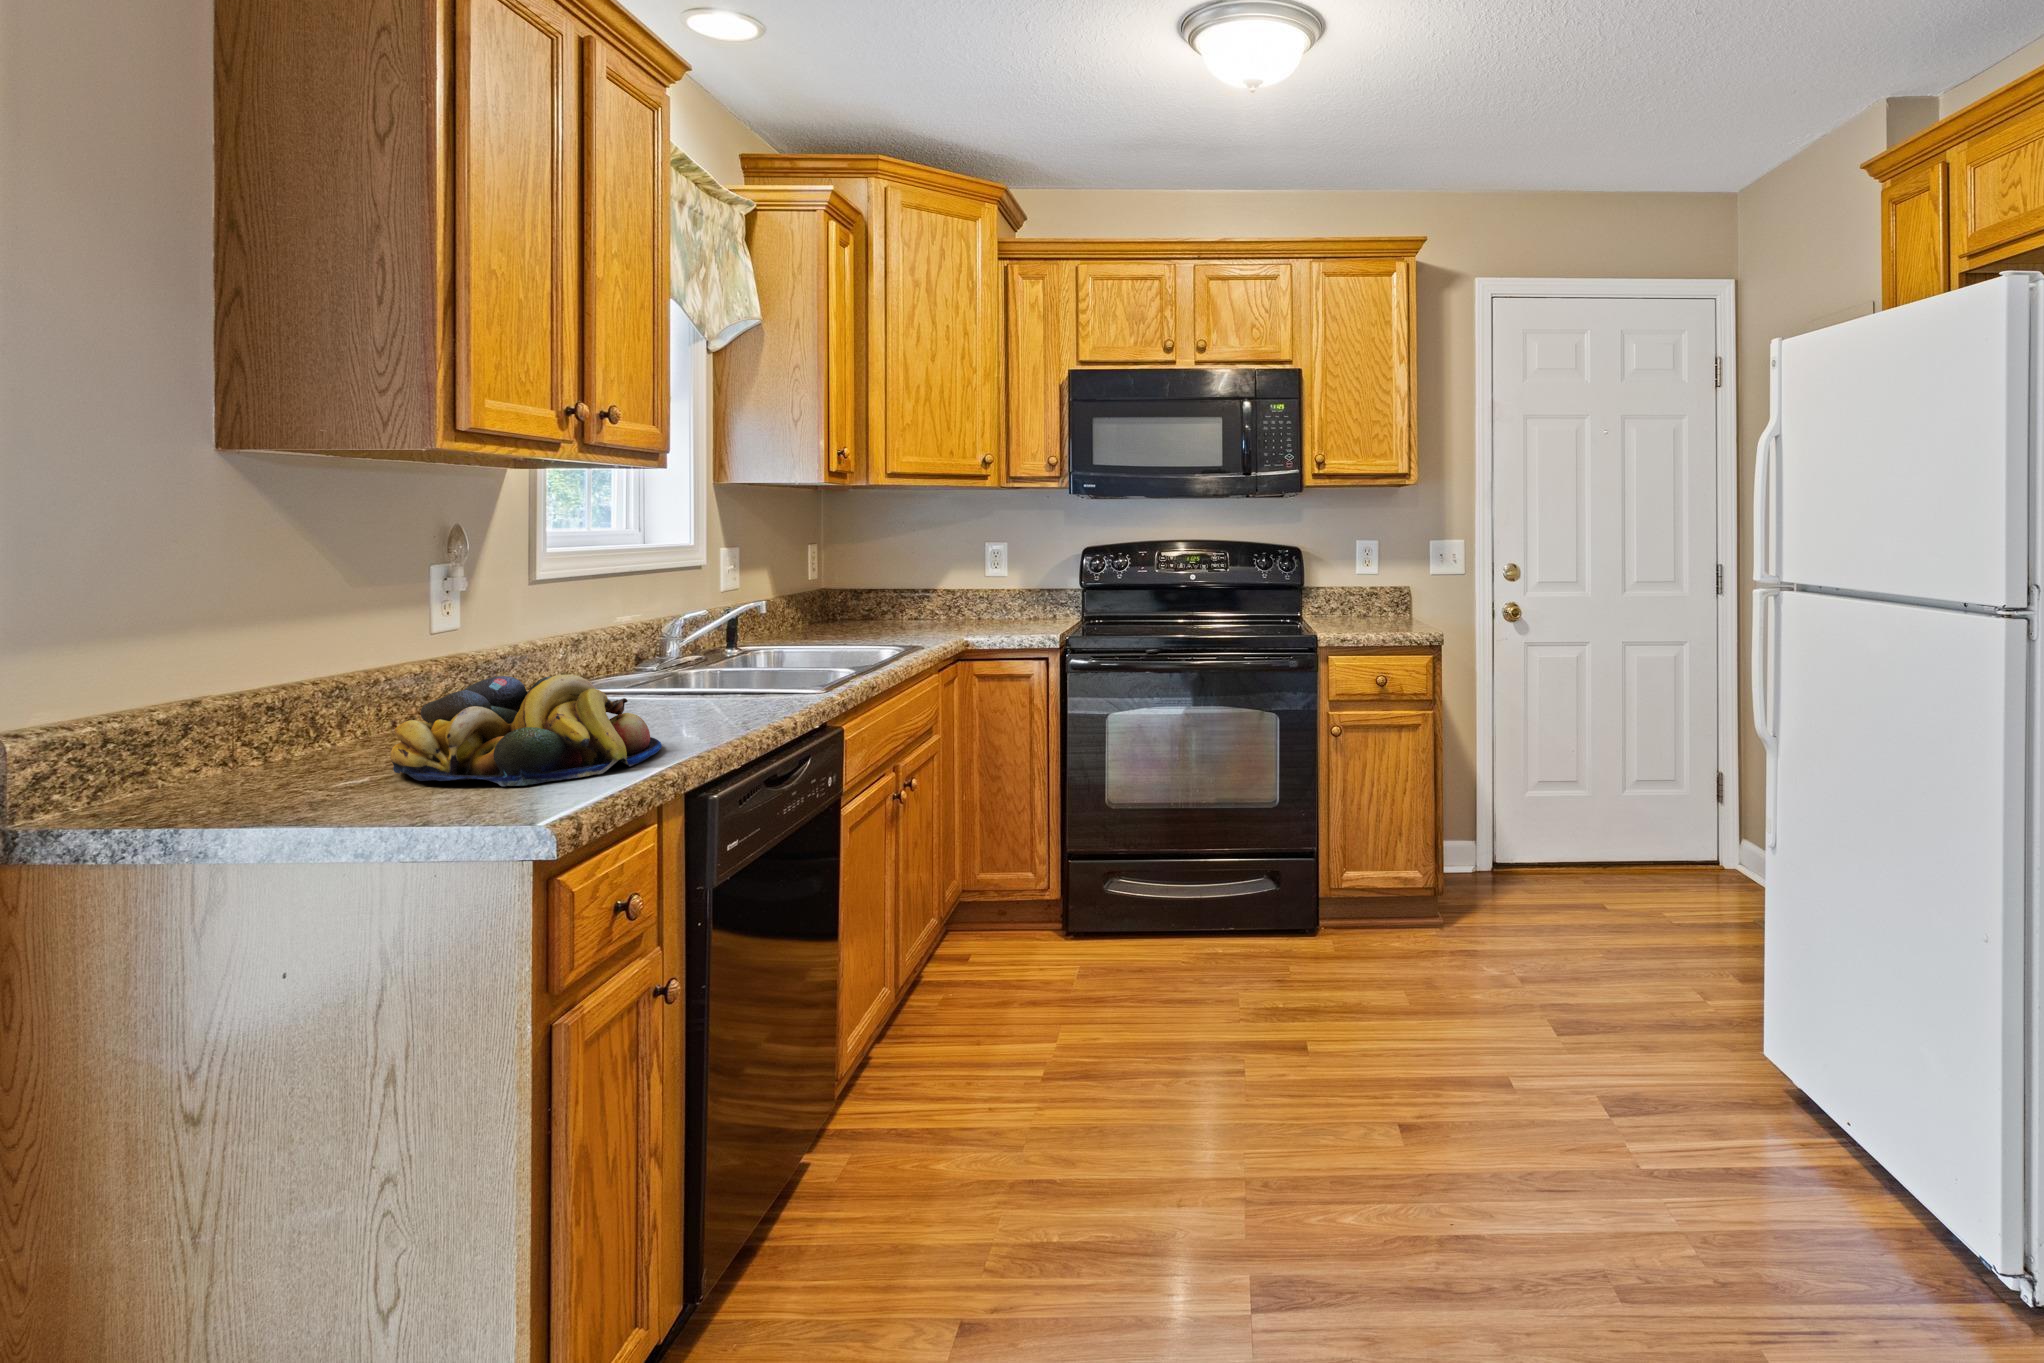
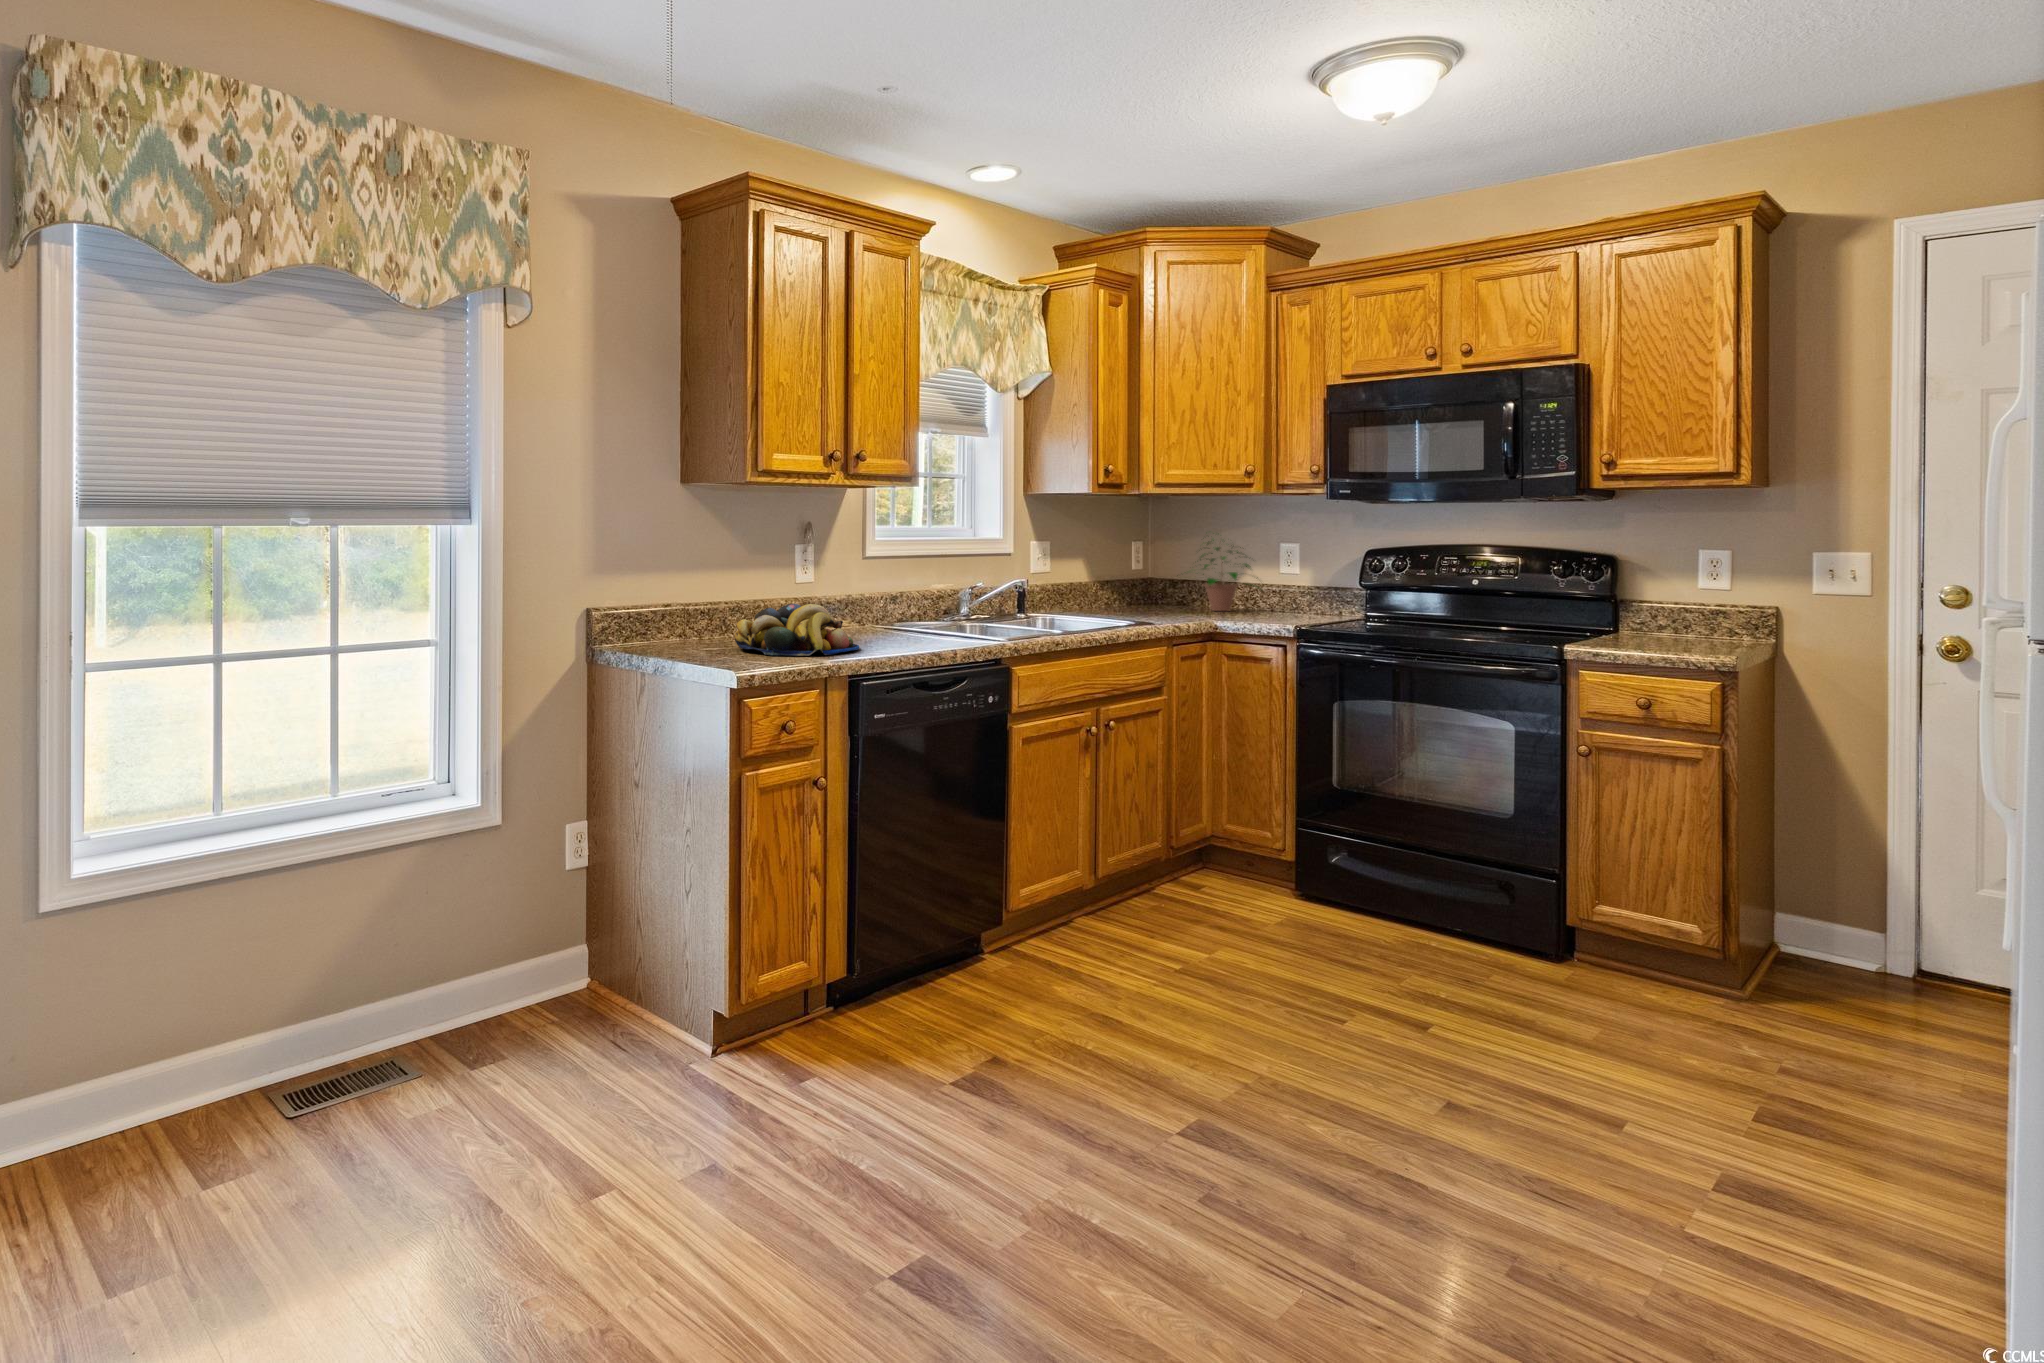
potted plant: none [874,530,978,621] -> present [1200,533,1260,611]

